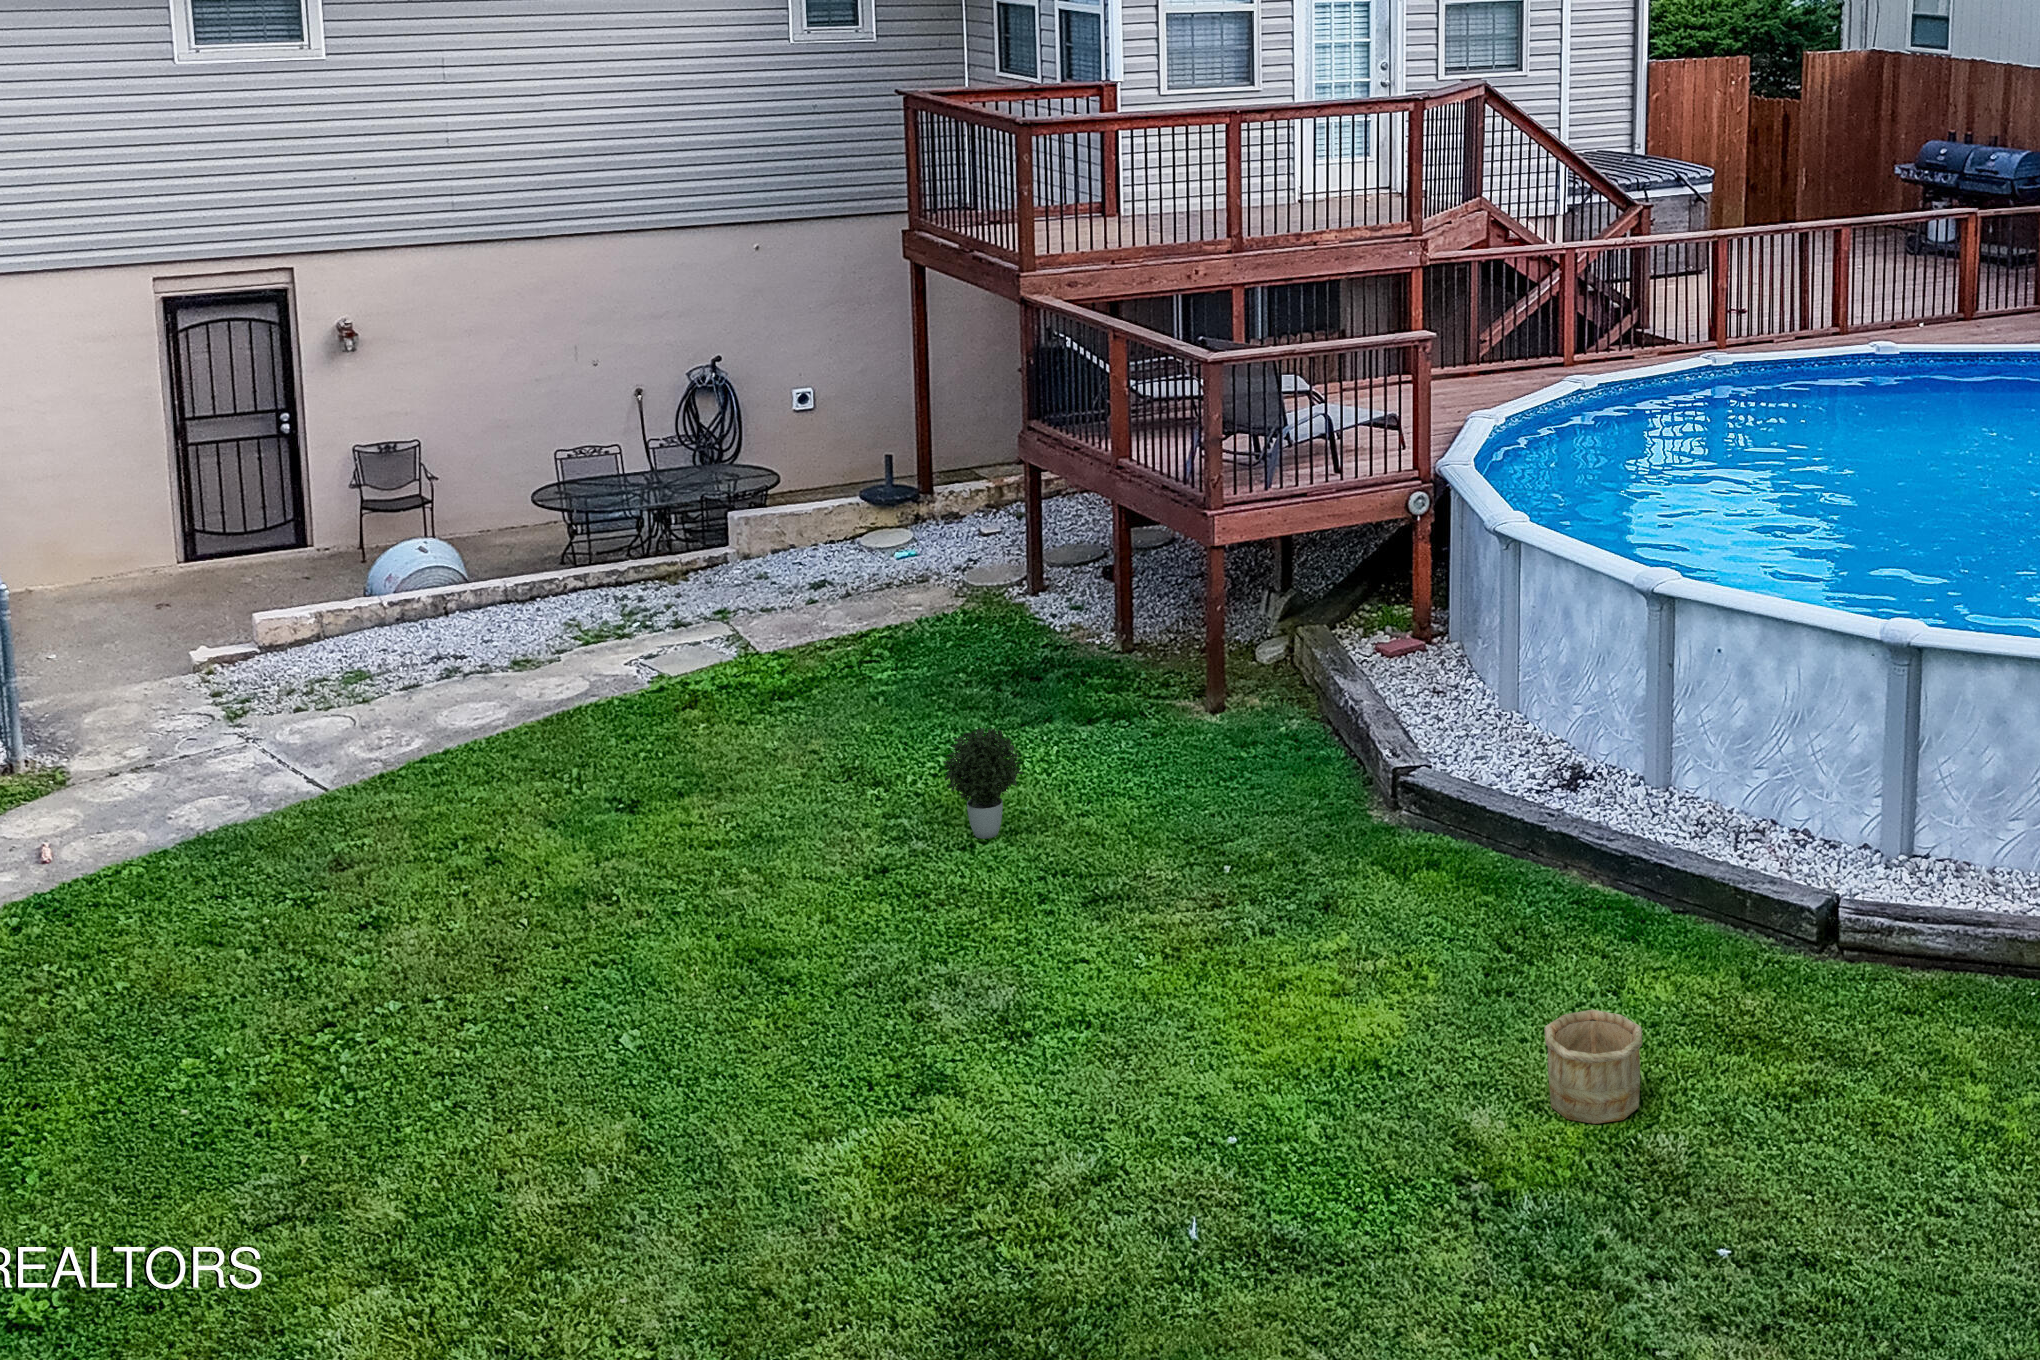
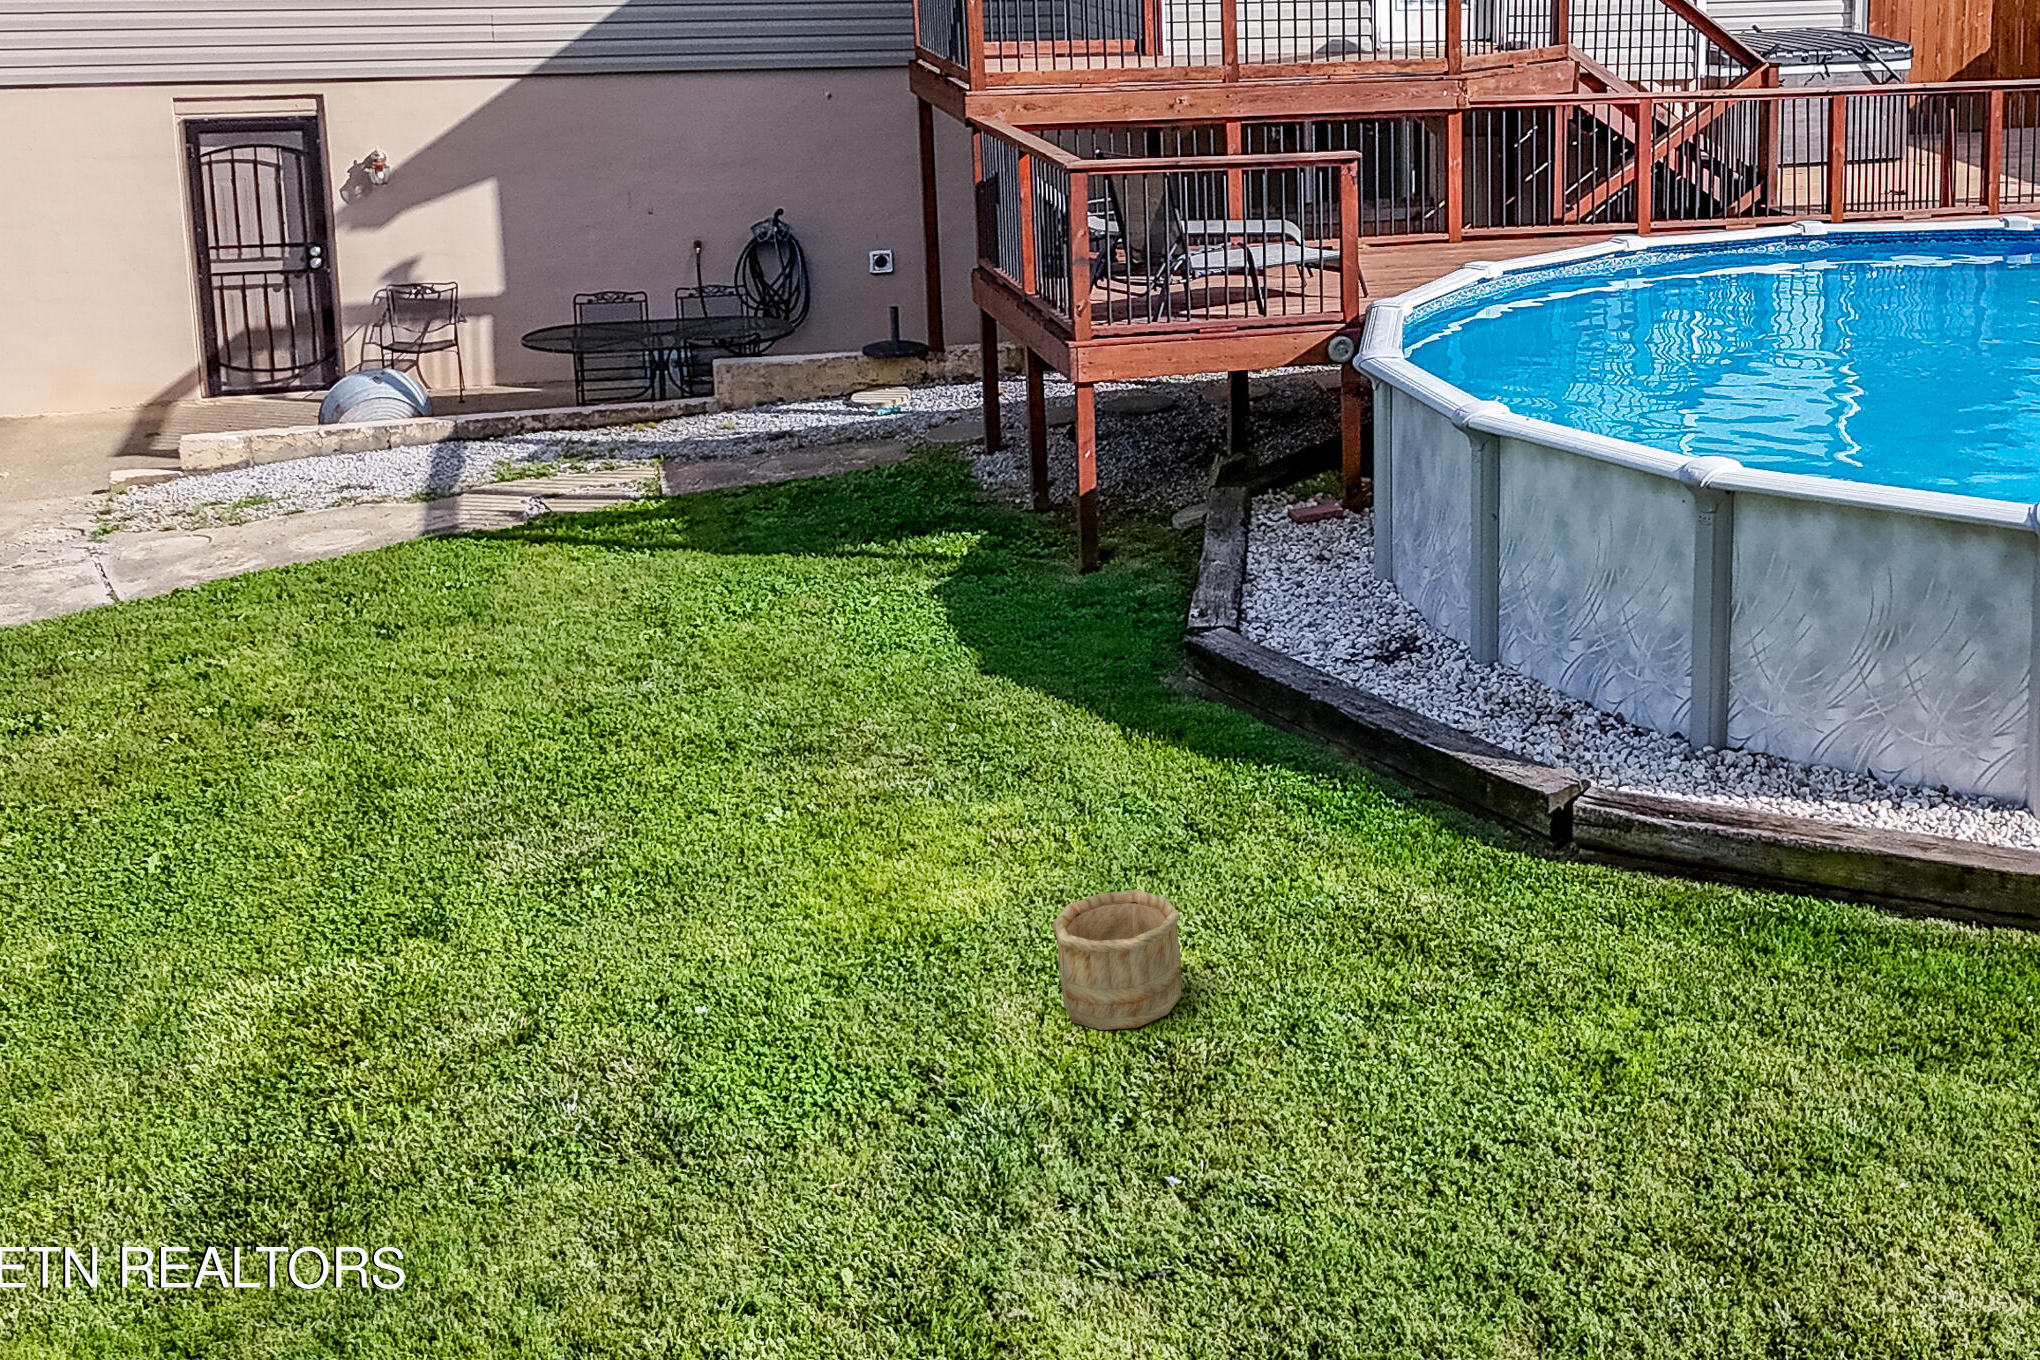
potted plant: present [943,728,1023,839] -> none [656,553,751,679]

